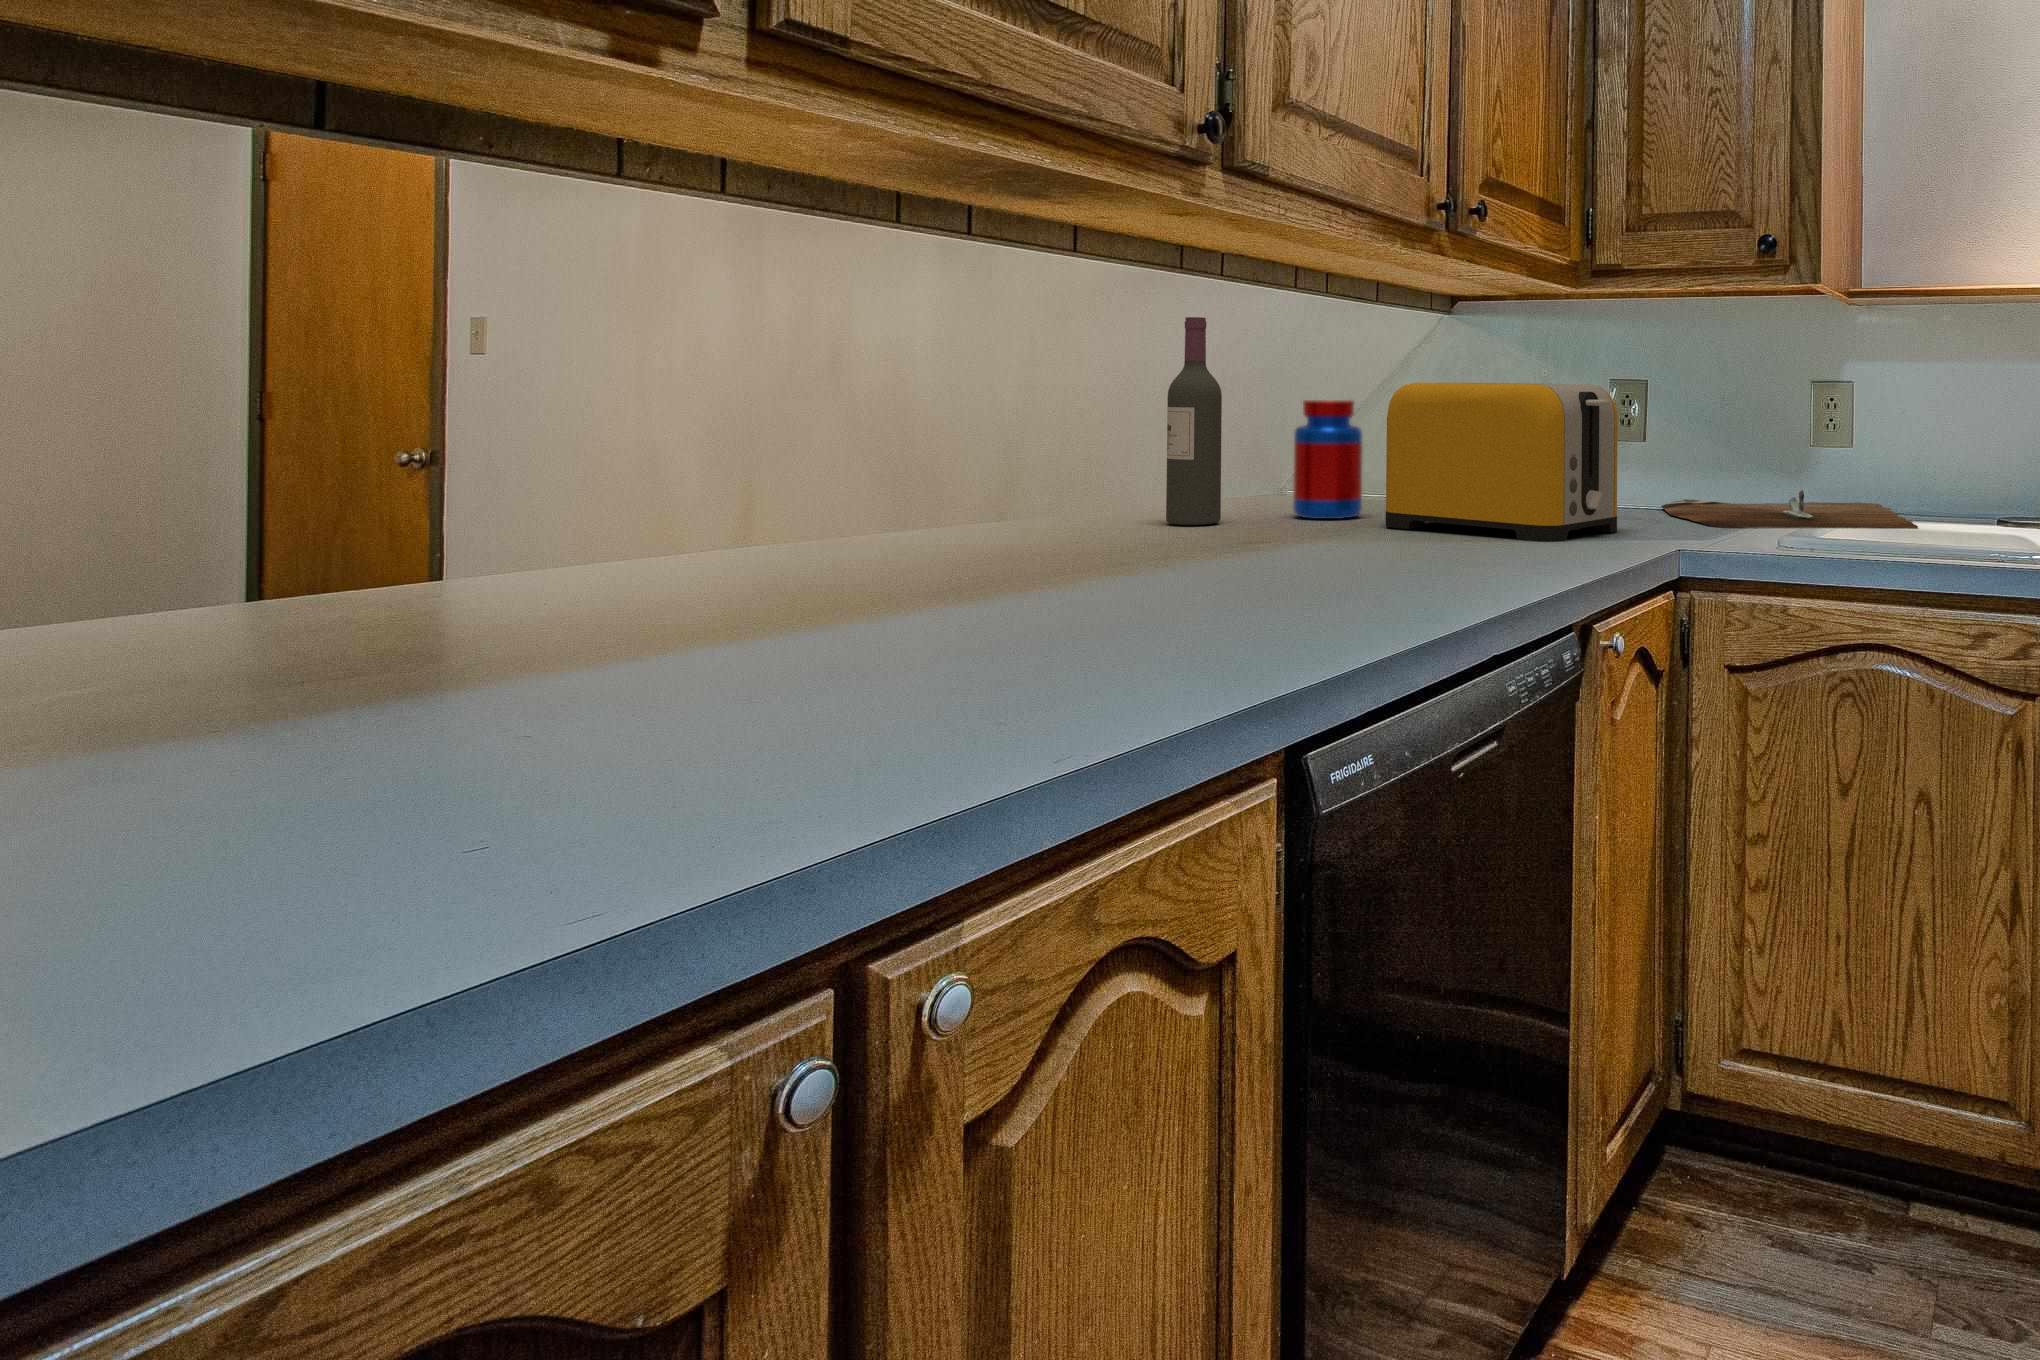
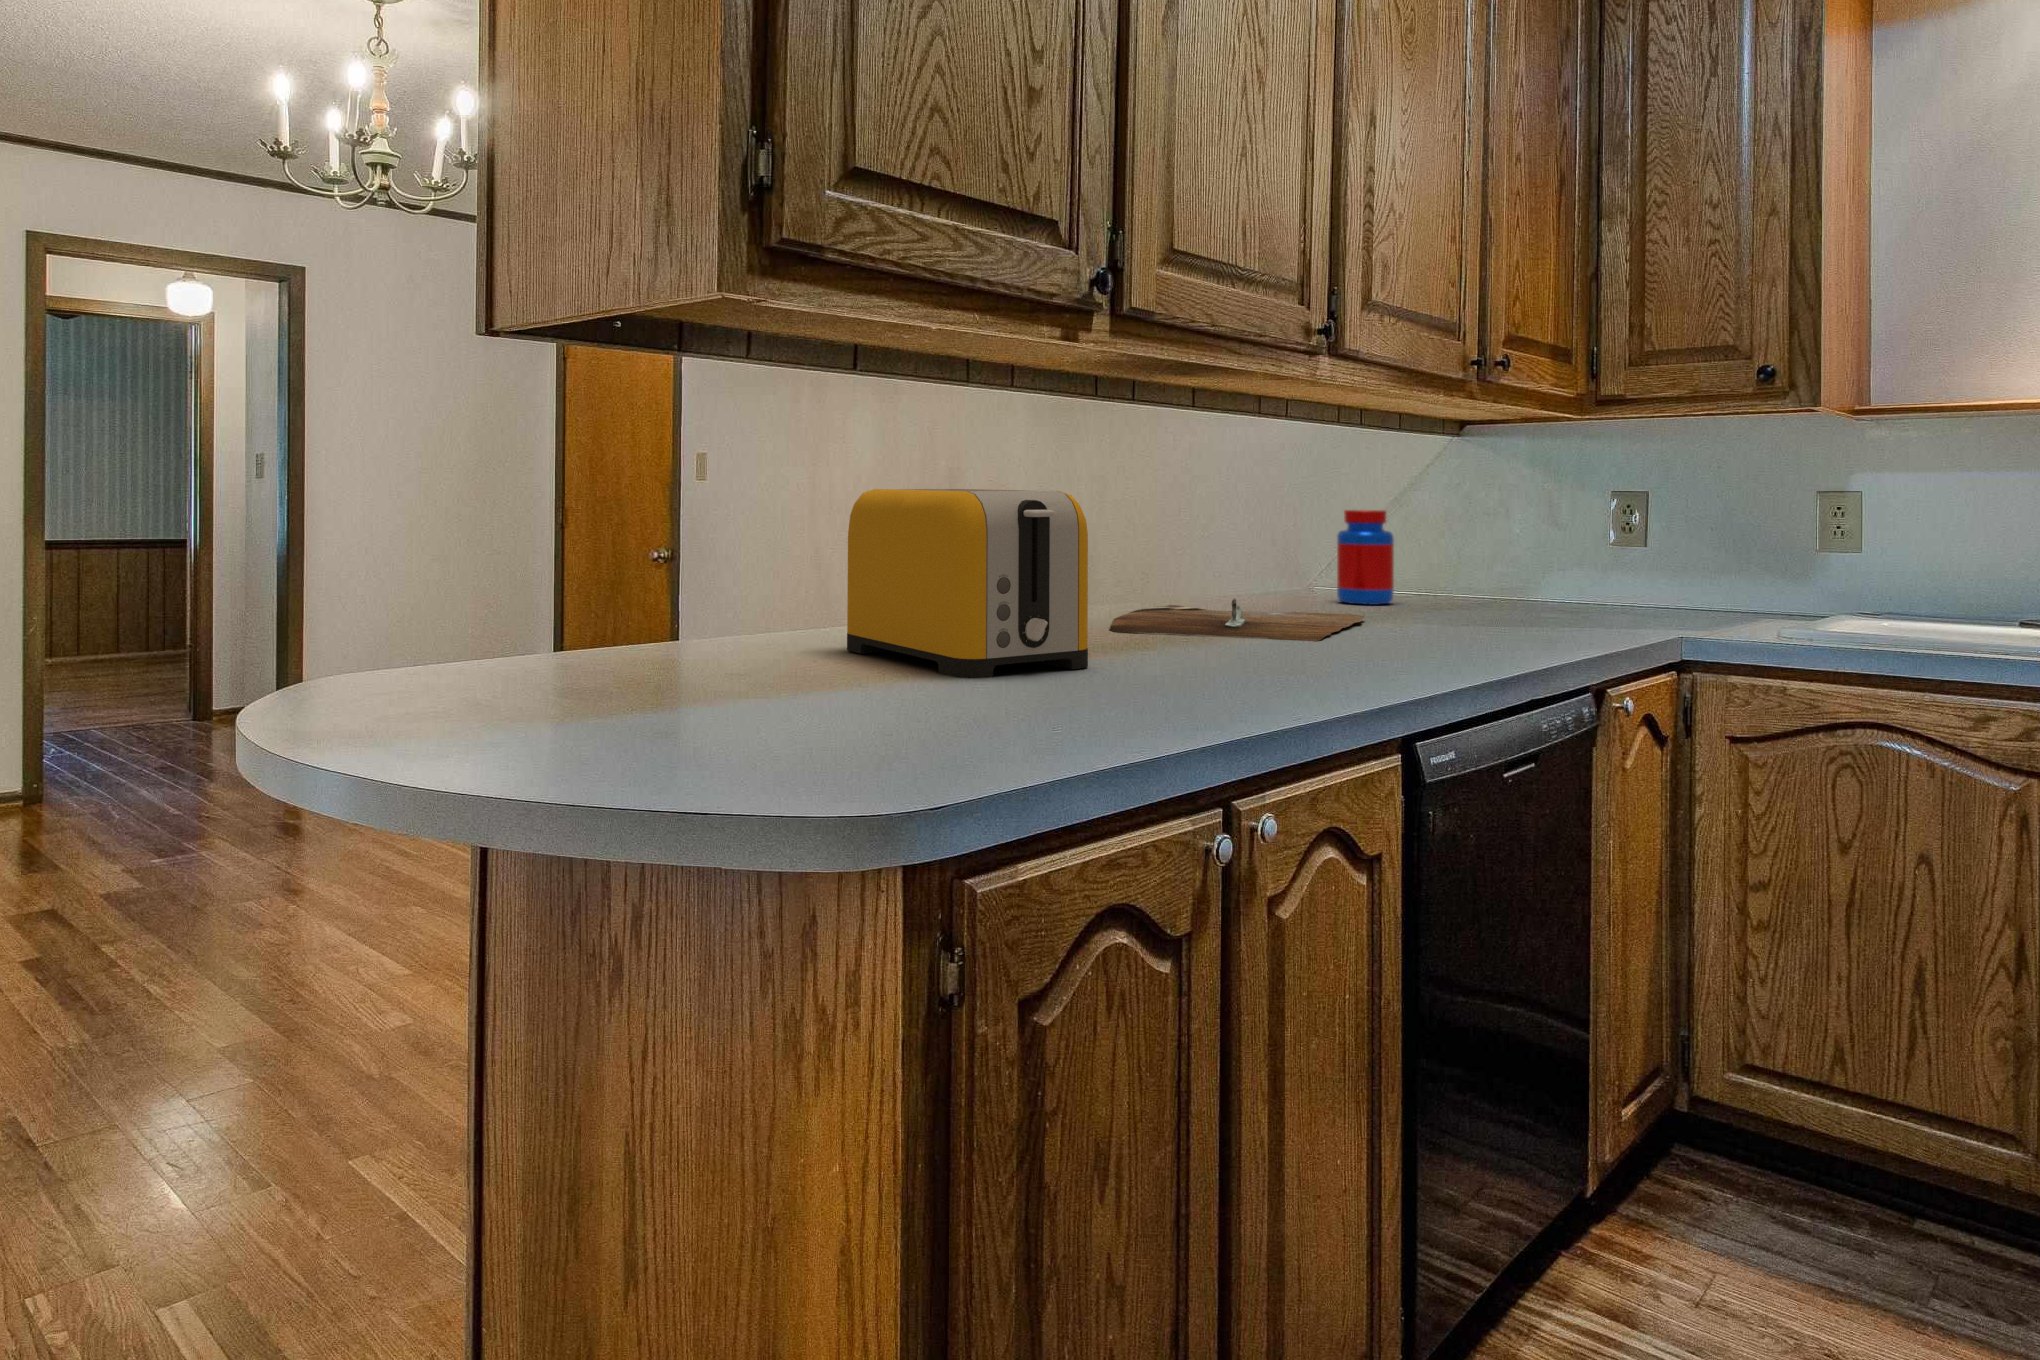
wine bottle: present [1166,317,1222,525] -> none [1242,447,1283,605]
toaster: present [1385,383,1618,542] -> present [847,489,1088,678]
cutting board: present [1661,490,1918,529] -> present [1109,598,1365,641]

